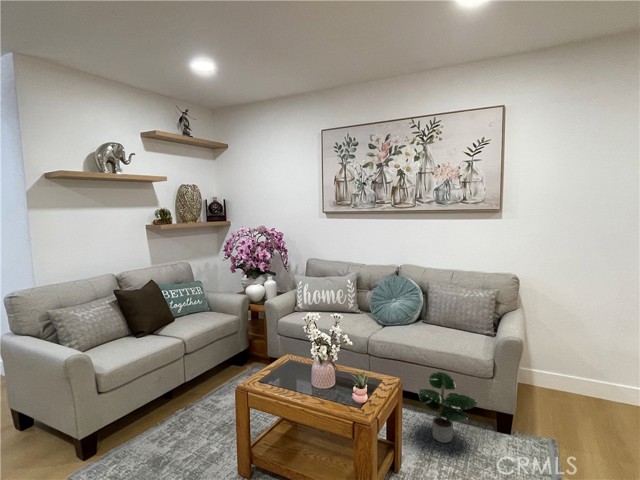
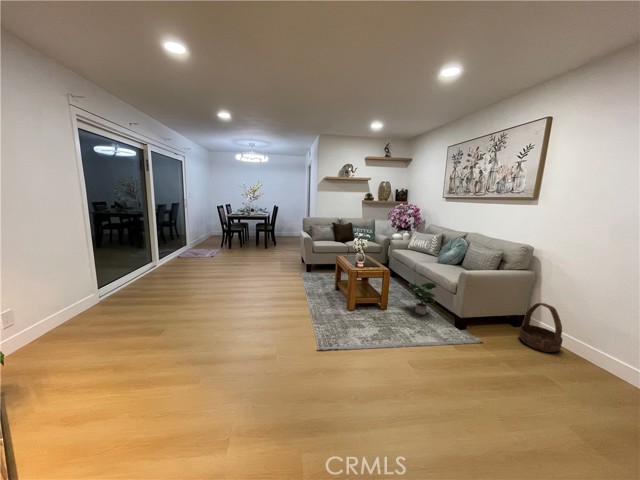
basket: none [538,347,591,413] -> present [519,303,563,352]

